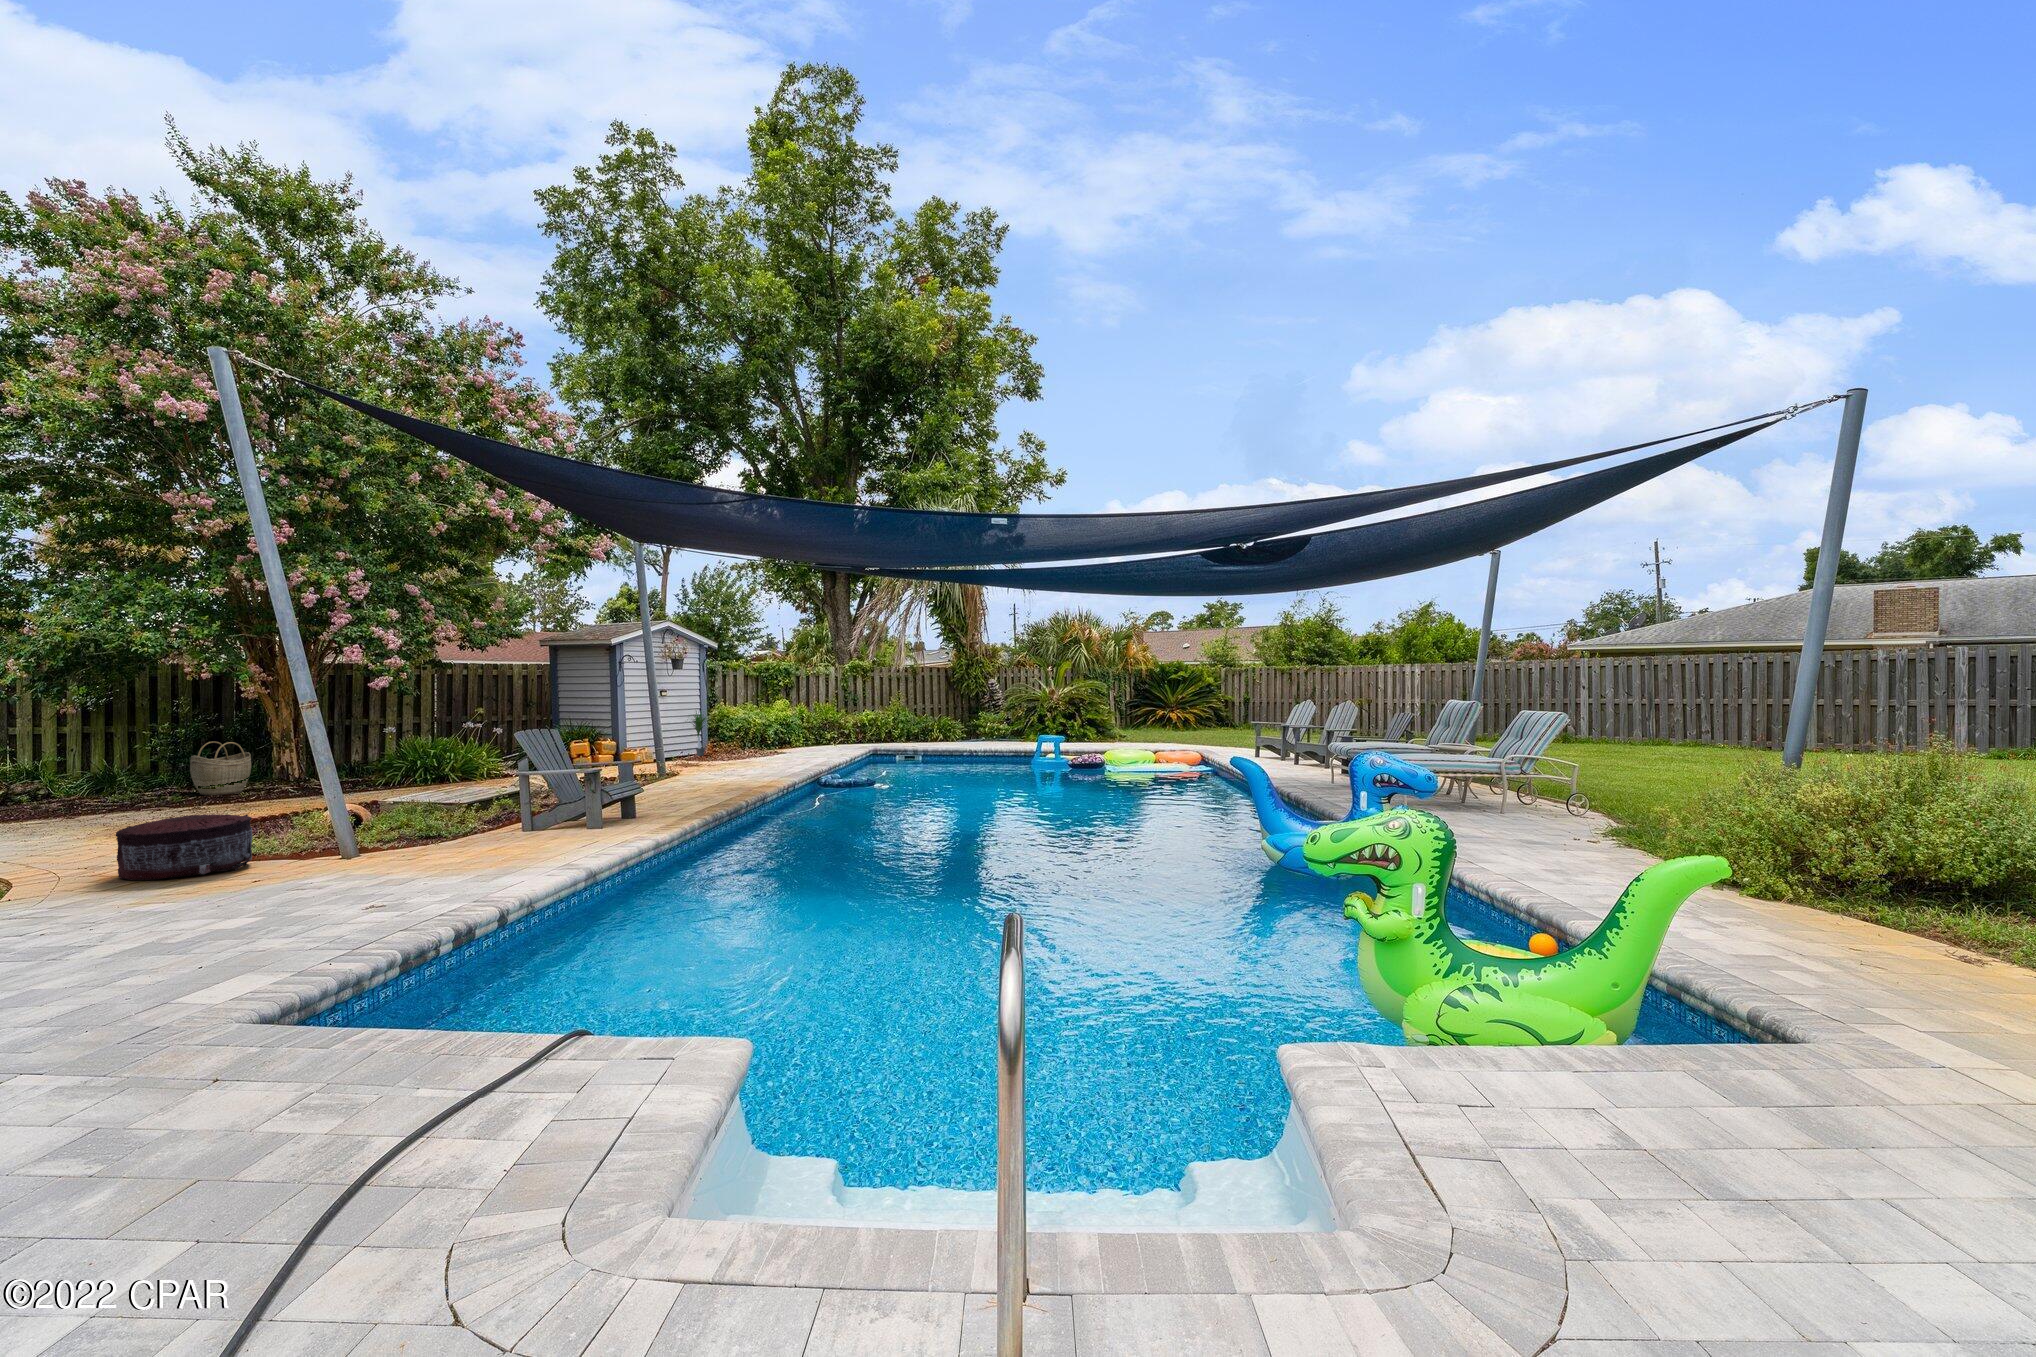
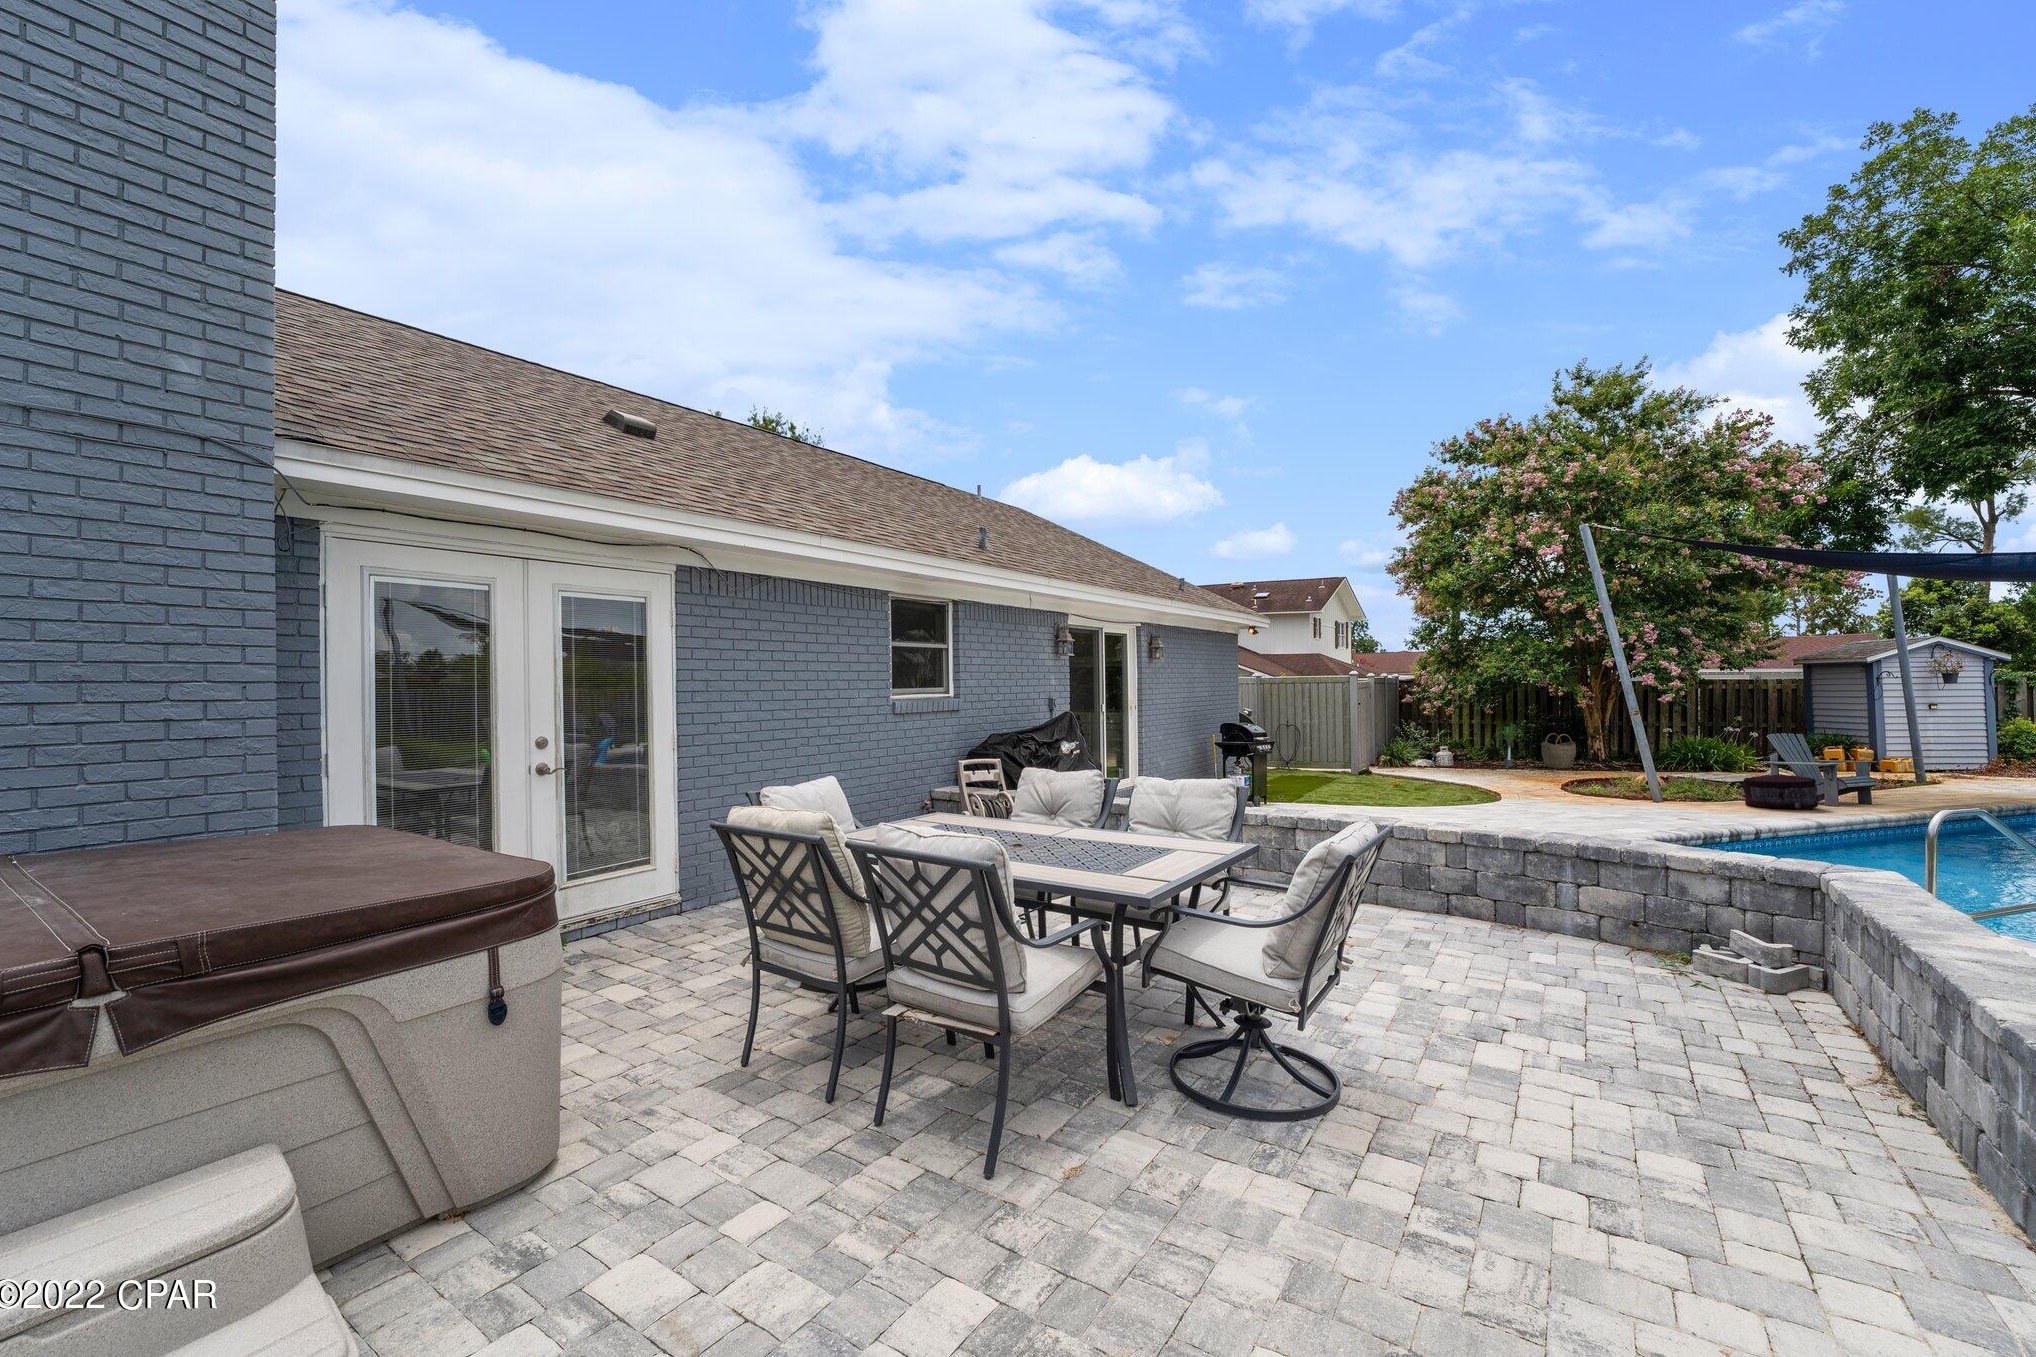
potted plant: present [693,711,706,756] -> present [1502,725,1516,767]
pouf: present [116,814,253,880] -> present [1744,775,1819,809]

